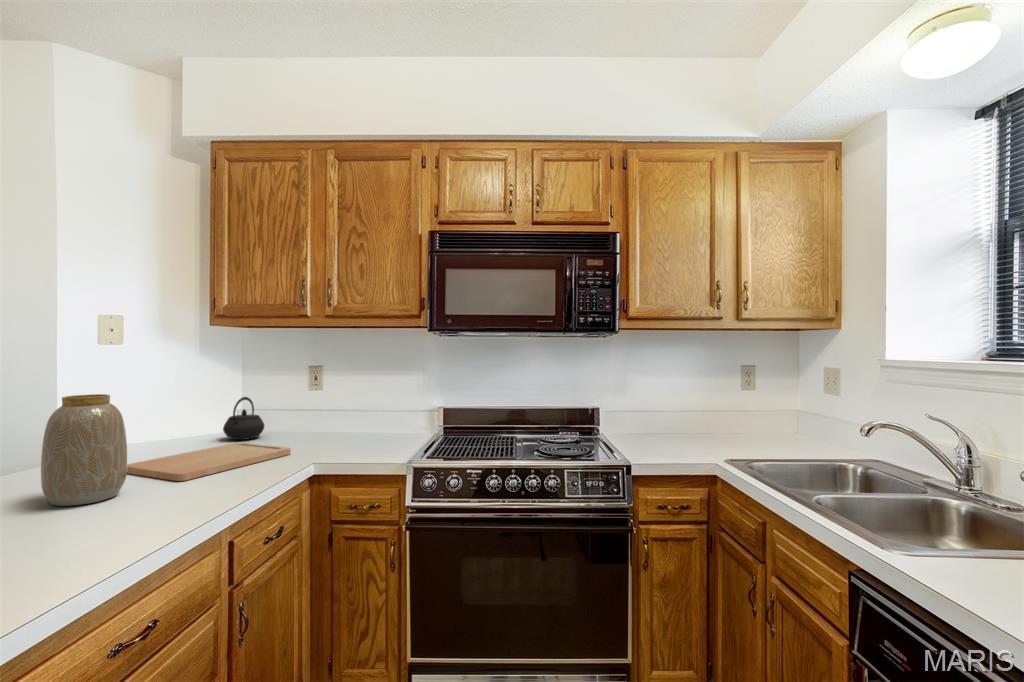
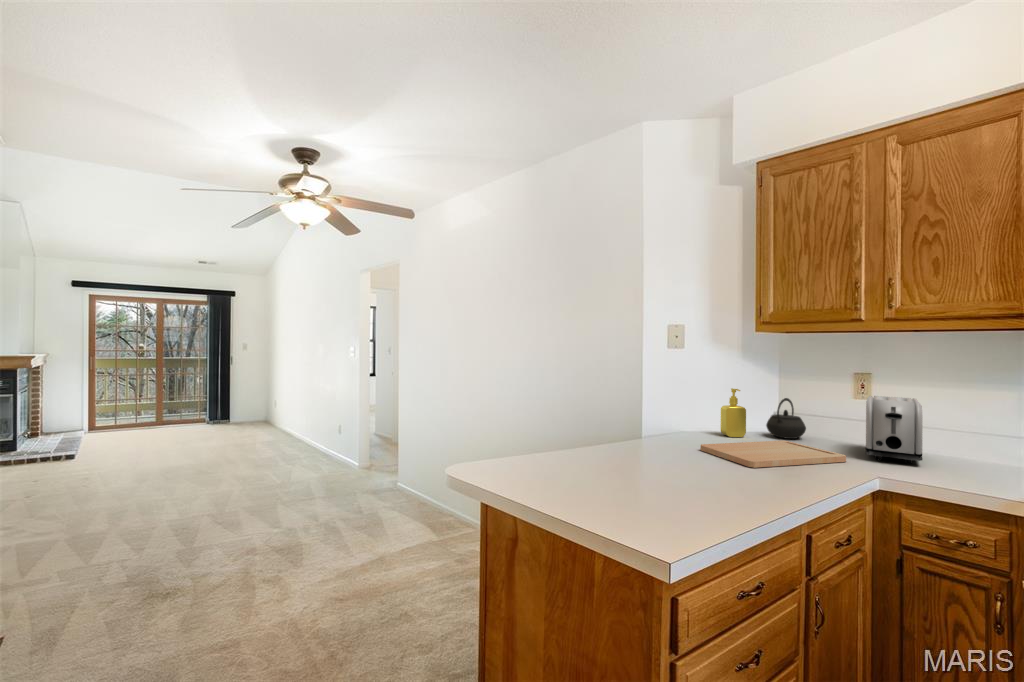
toaster: none [310,387,355,447] -> present [866,396,923,464]
soap dispenser: none [165,391,197,448] -> present [721,388,746,437]
vase: present [41,394,127,506] -> none [661,387,714,471]

